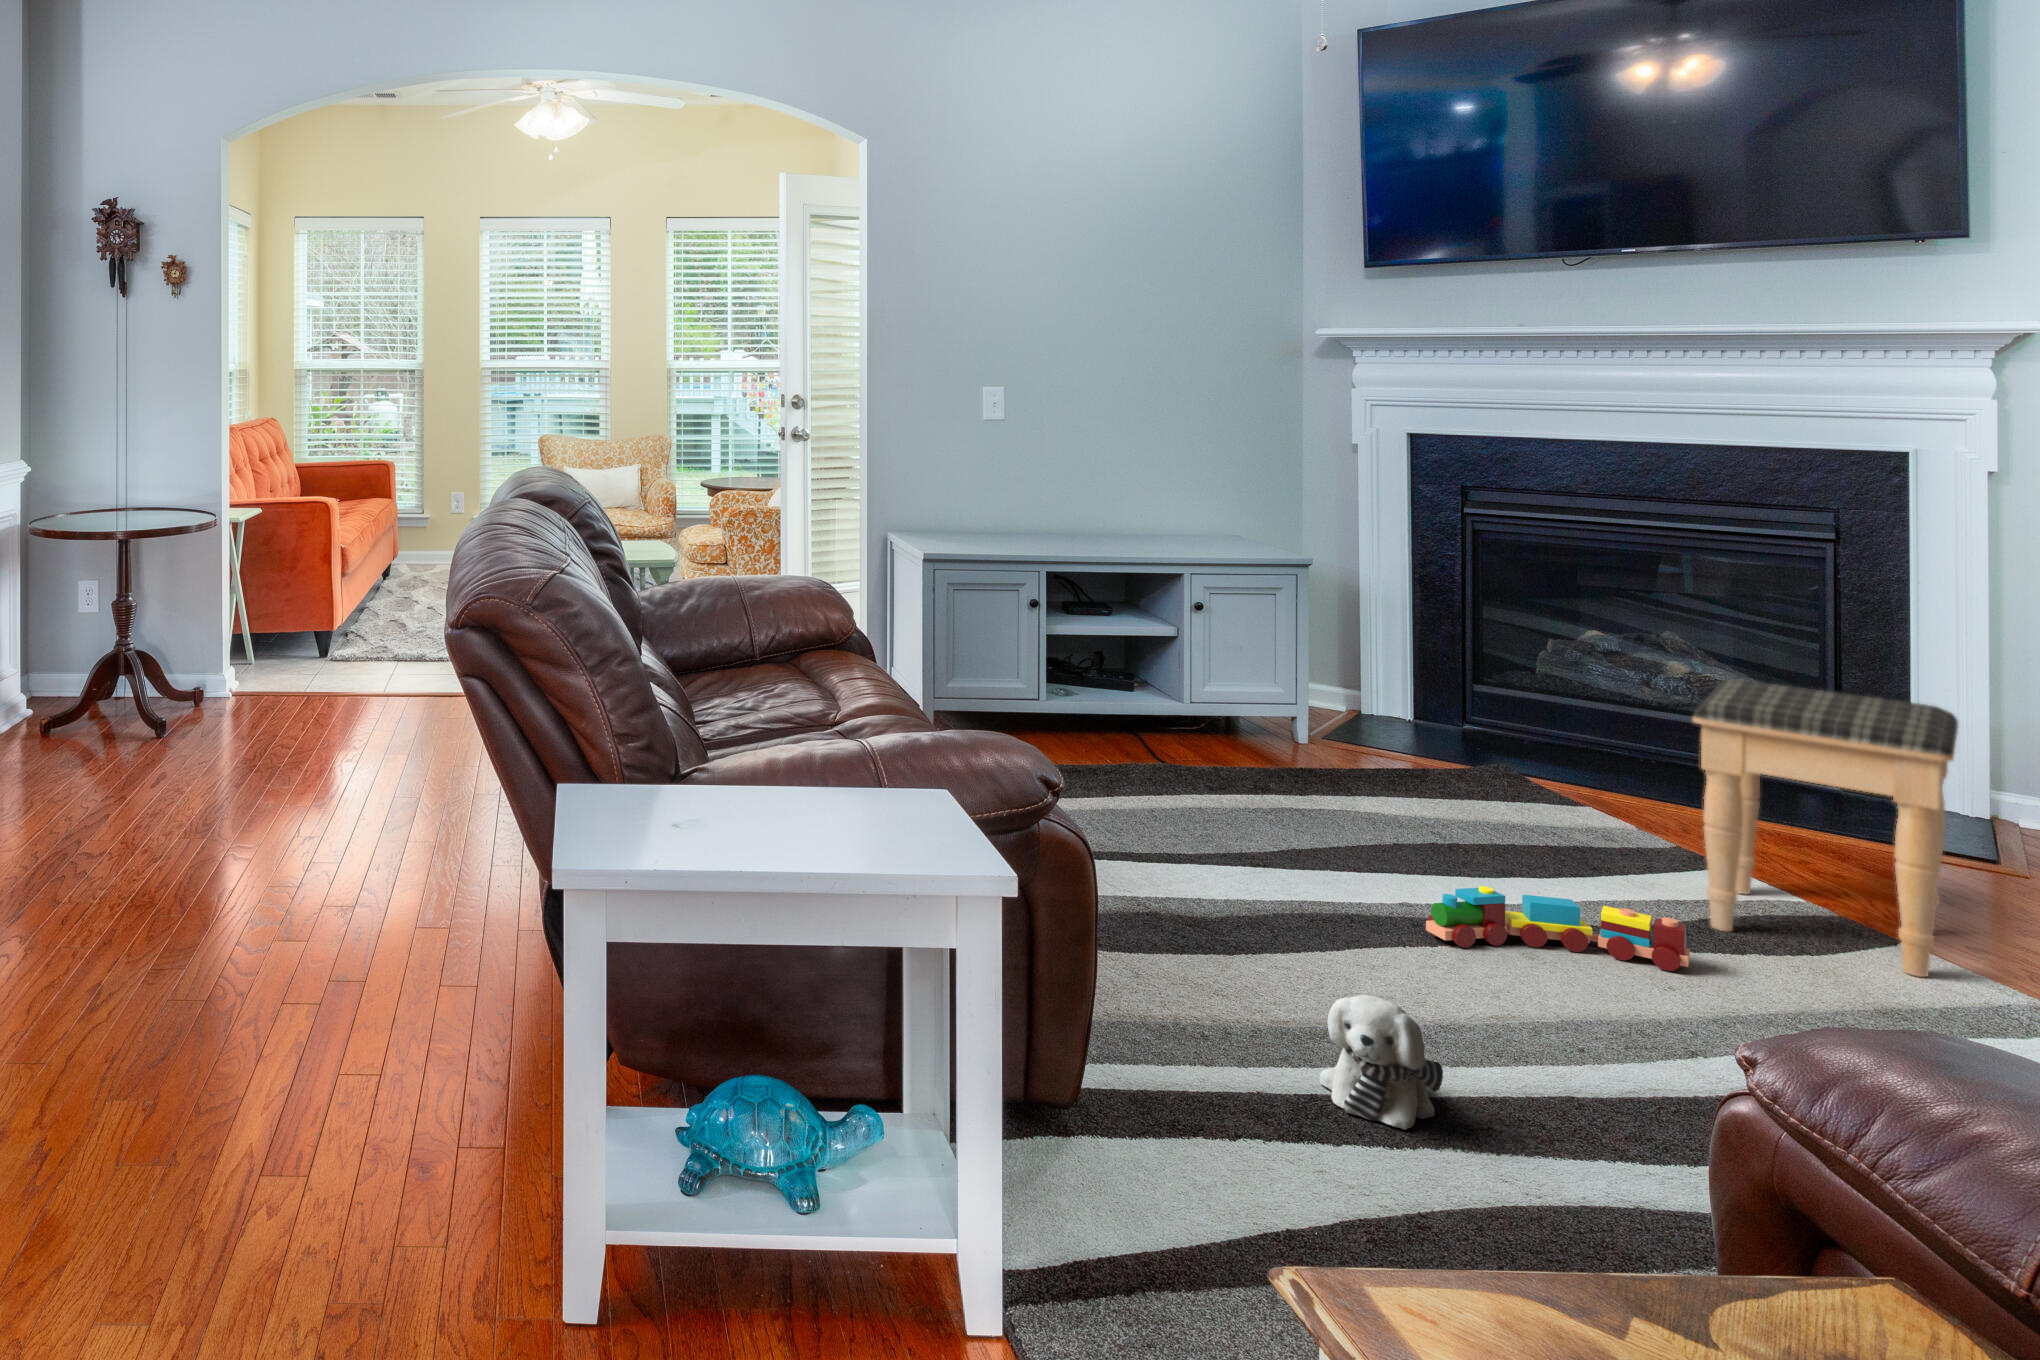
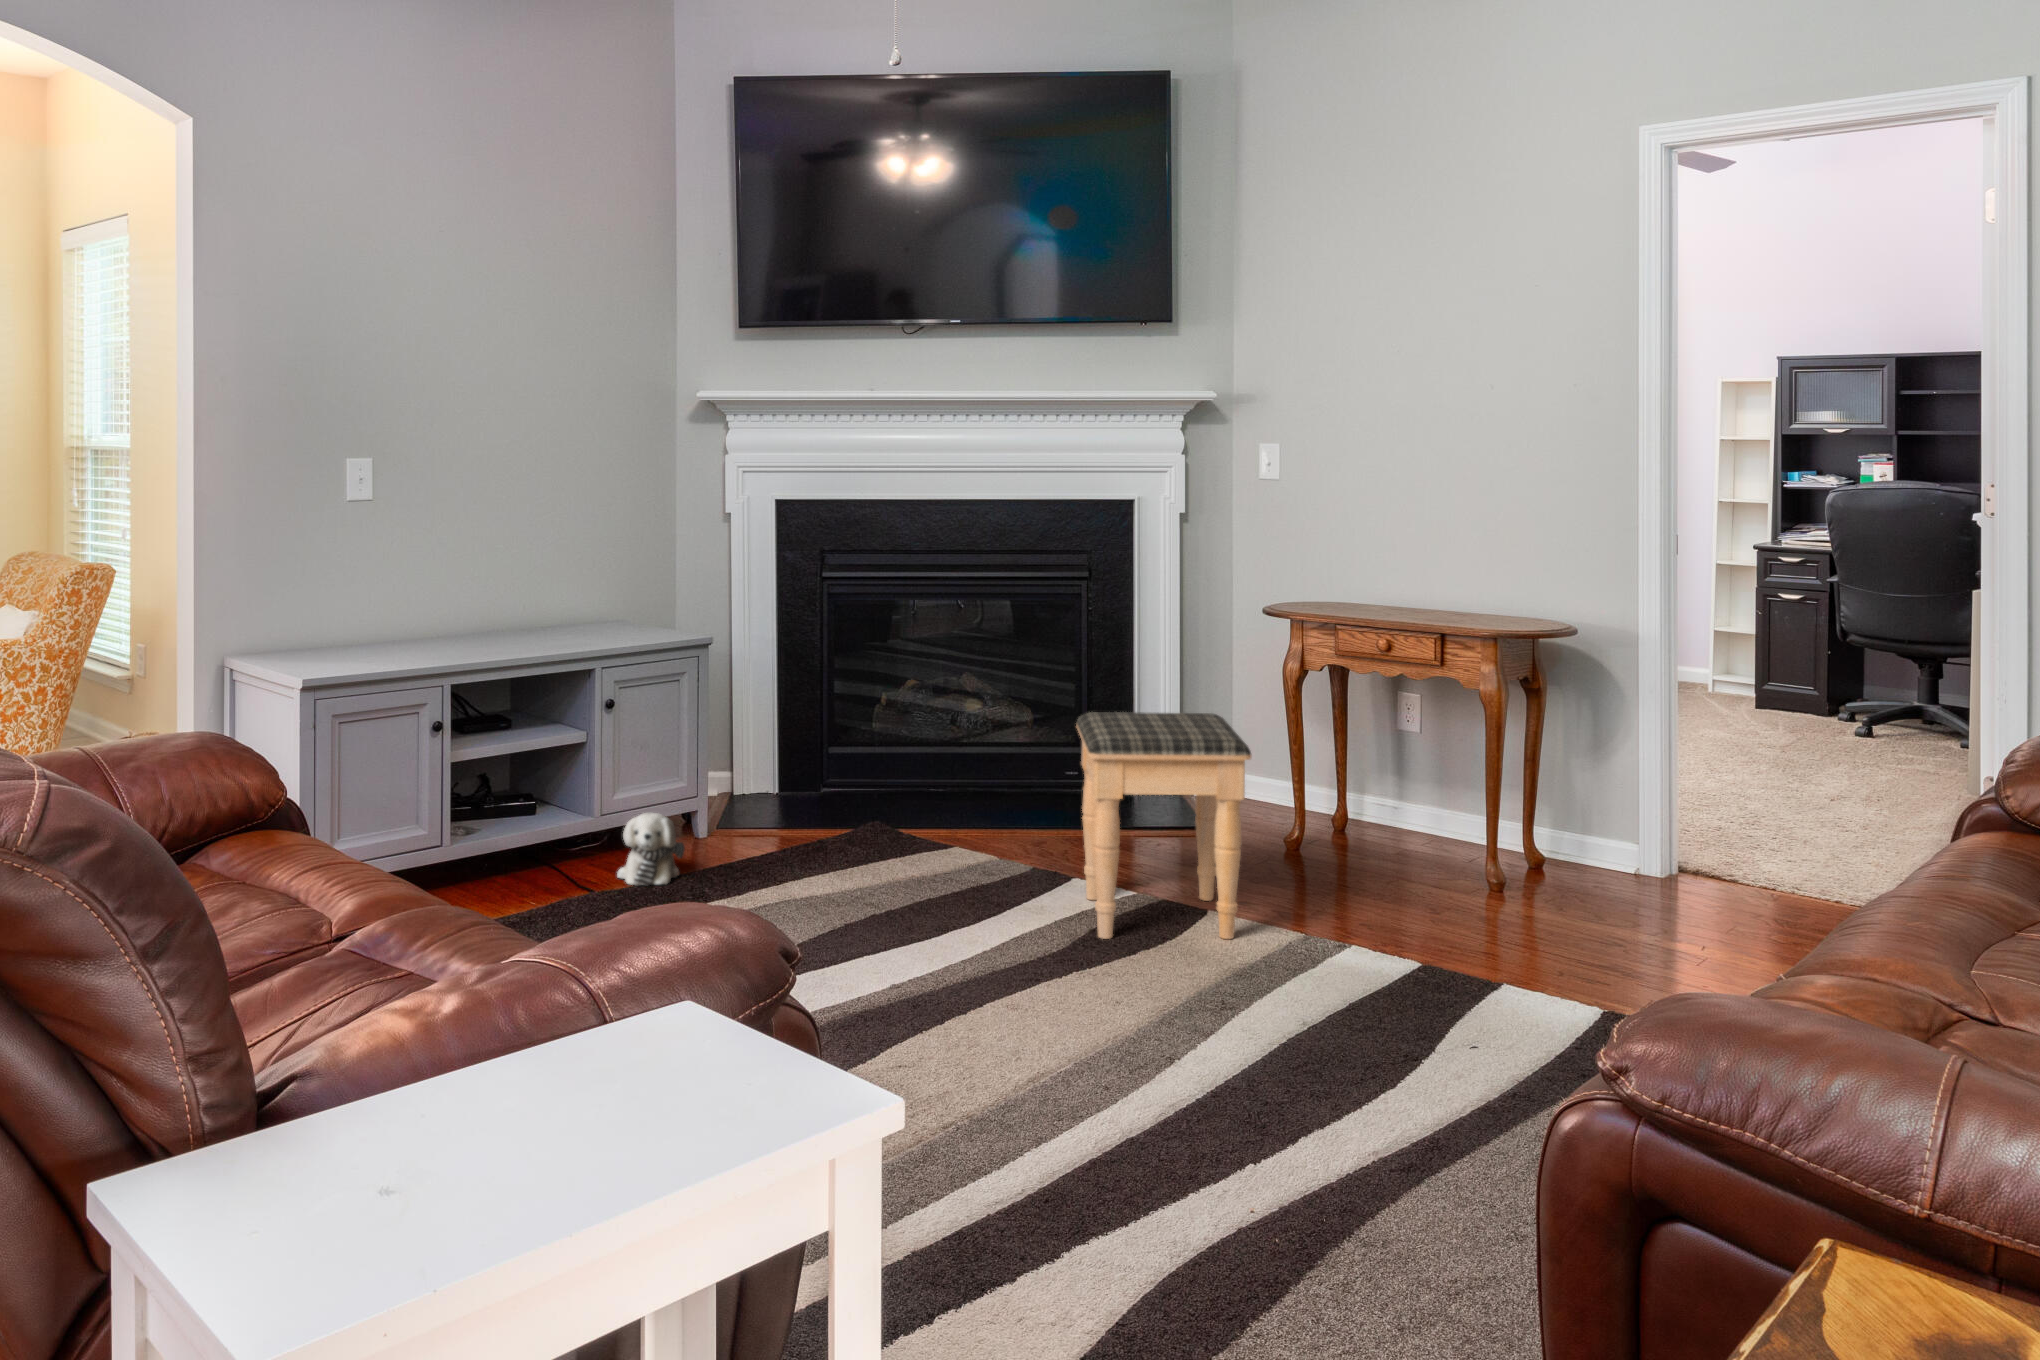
toy train: present [1426,886,1690,971] -> none [929,940,1115,1020]
plush toy: present [1320,995,1443,1130] -> present [617,813,685,886]

